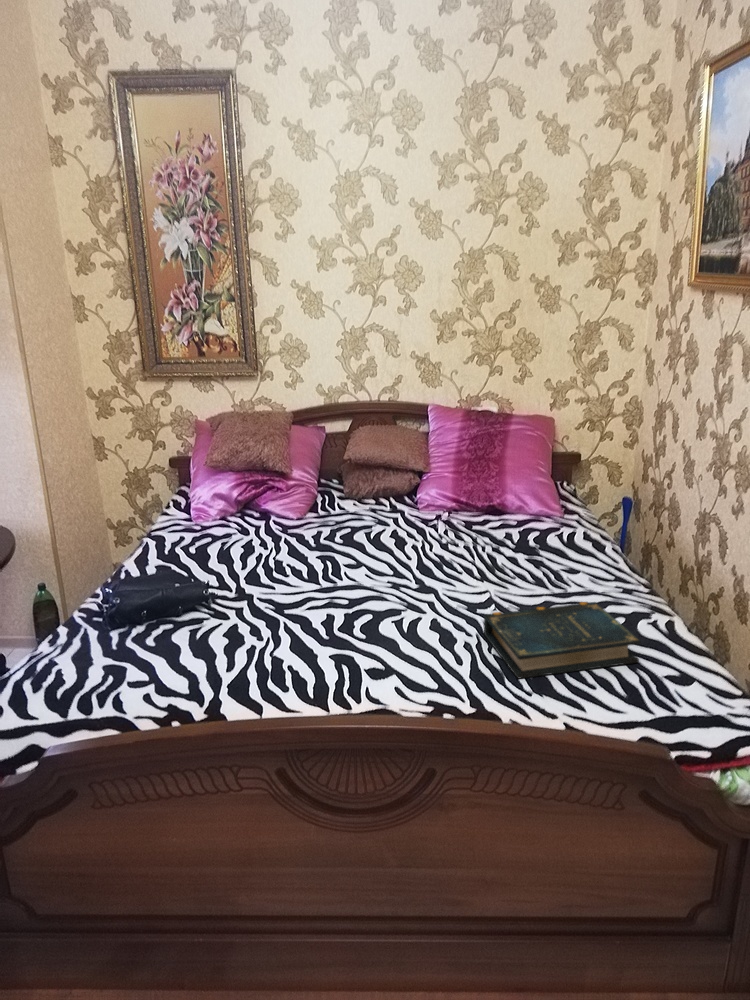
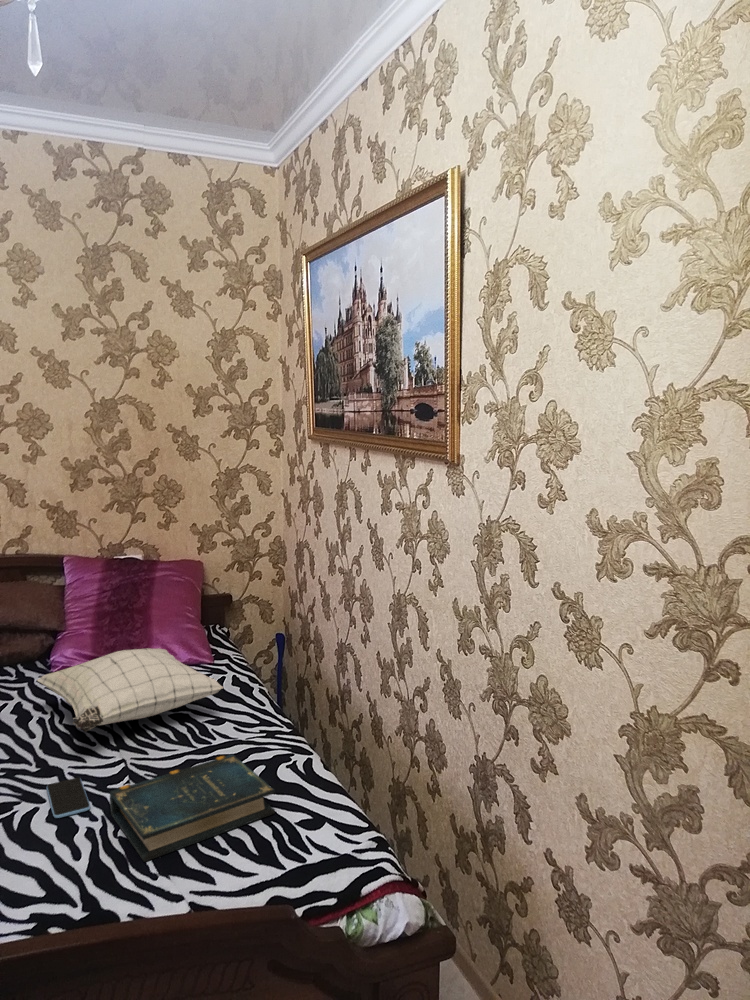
pillow: none [411,494,583,561] -> present [37,648,223,731]
smartphone: none [427,599,466,629] -> present [47,778,90,818]

